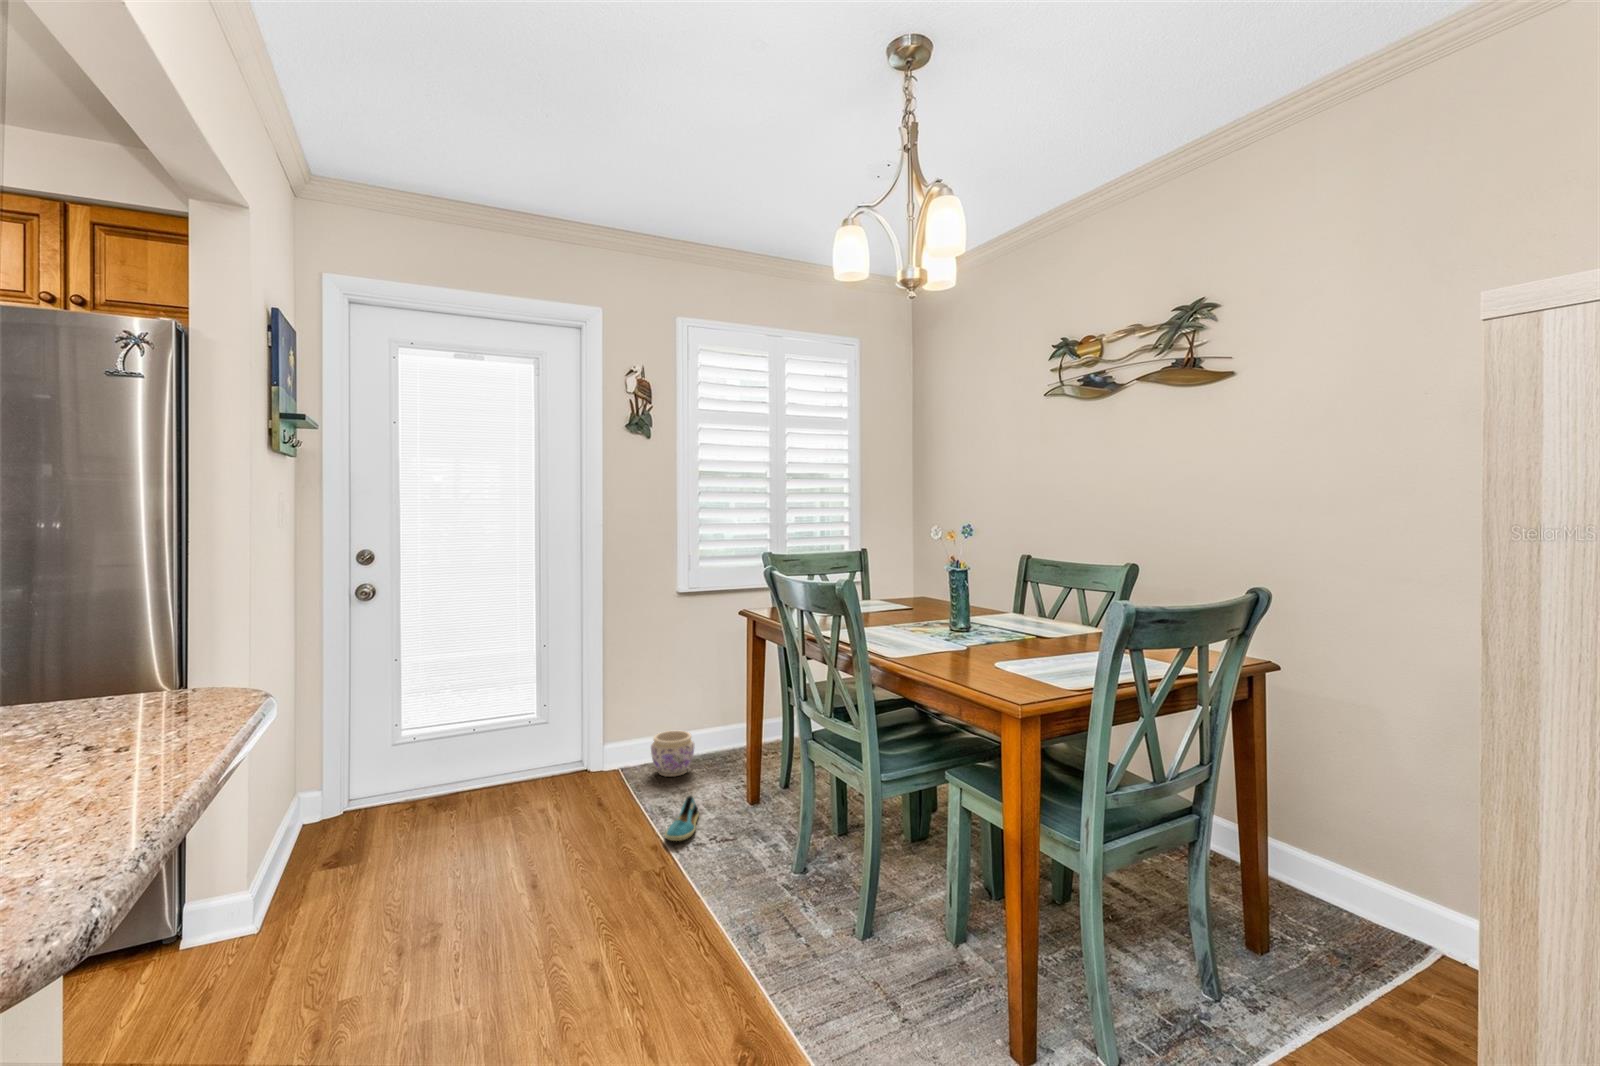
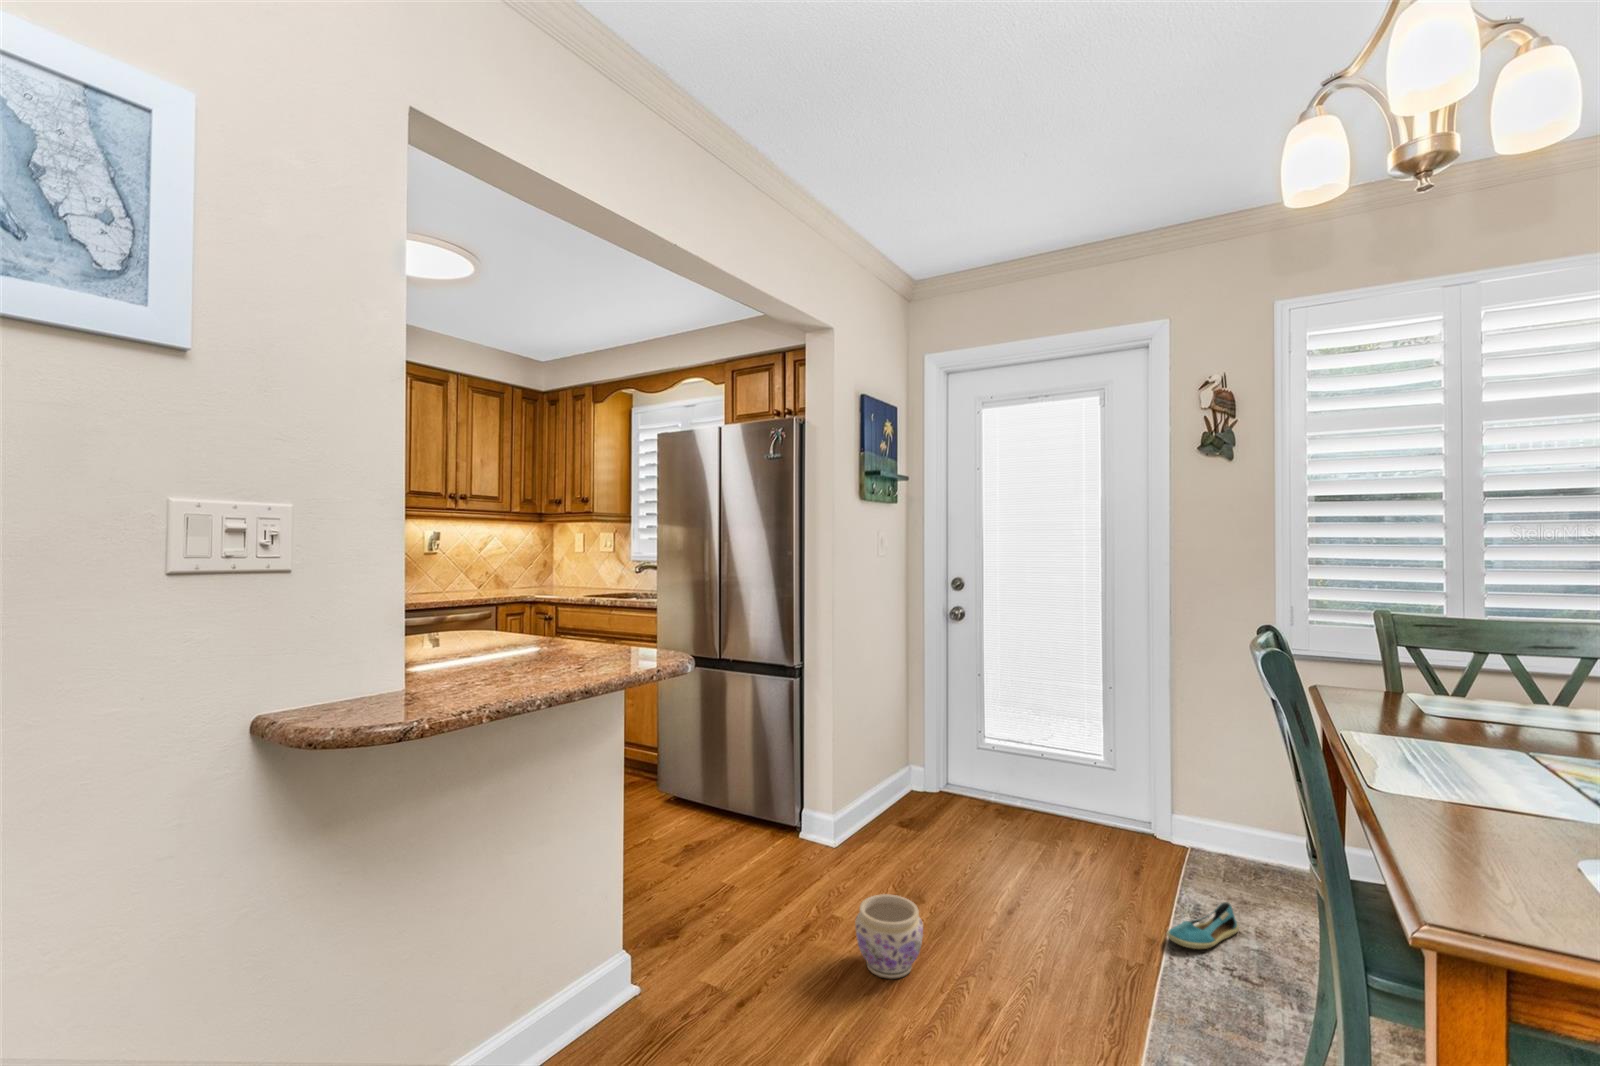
planter: present [651,731,694,777] -> present [855,894,923,979]

